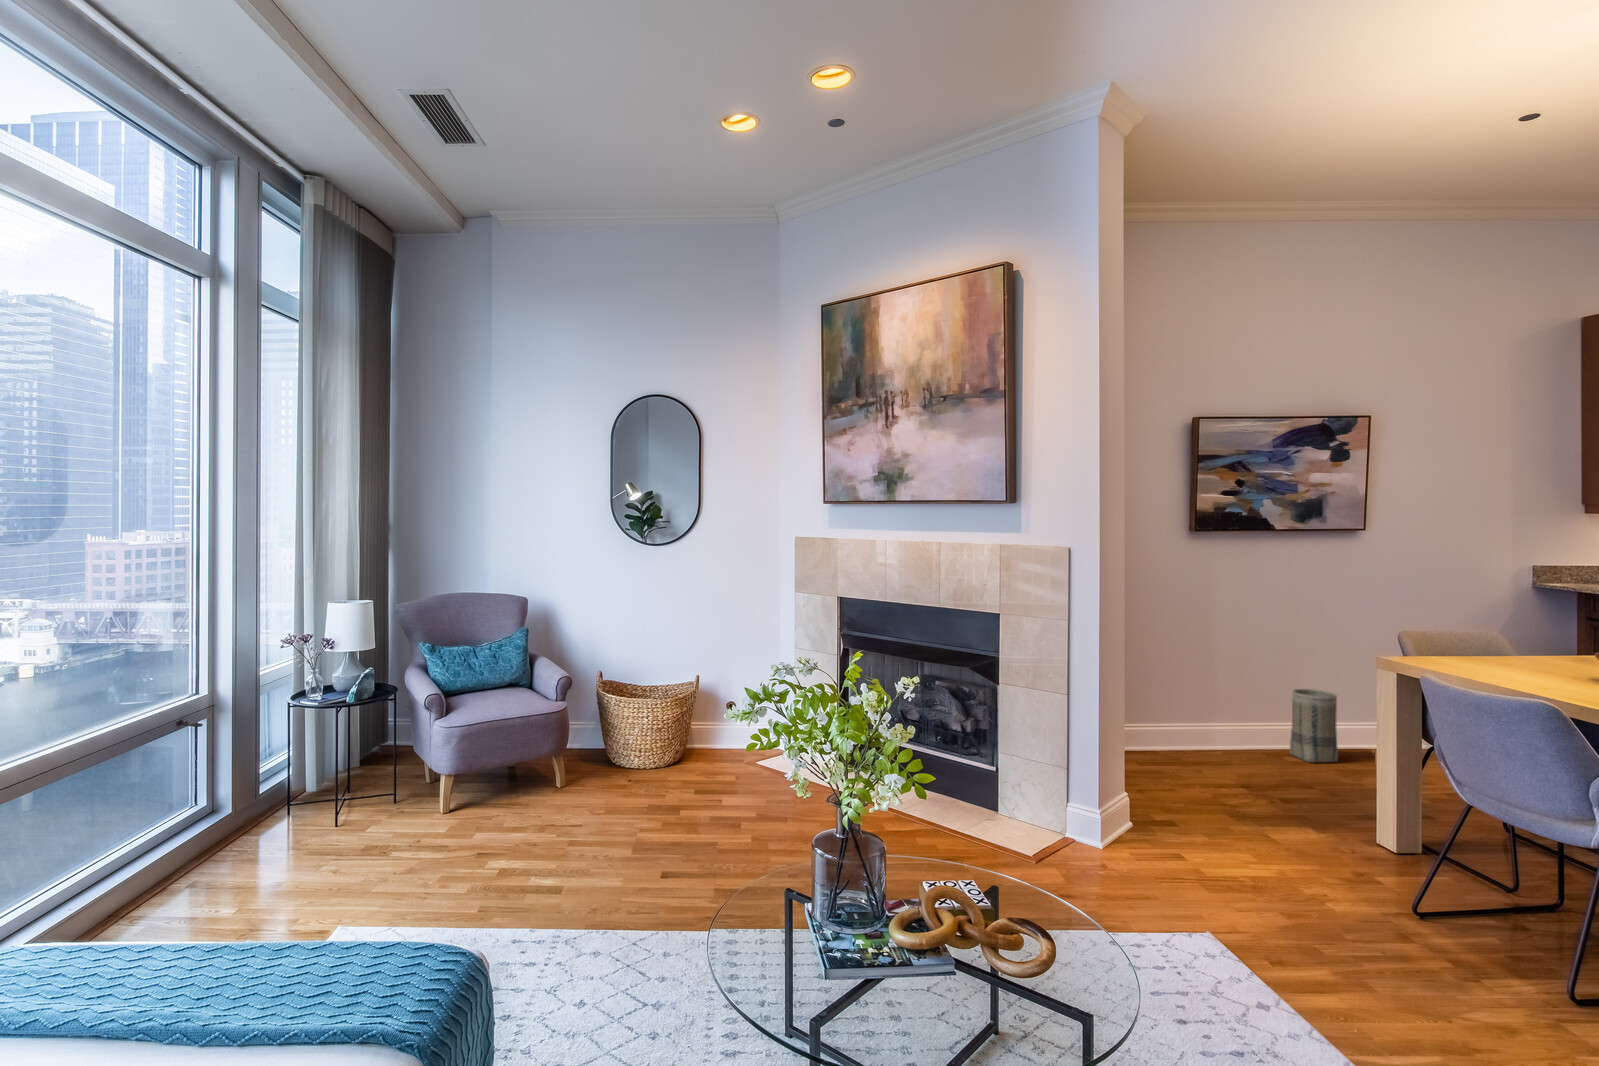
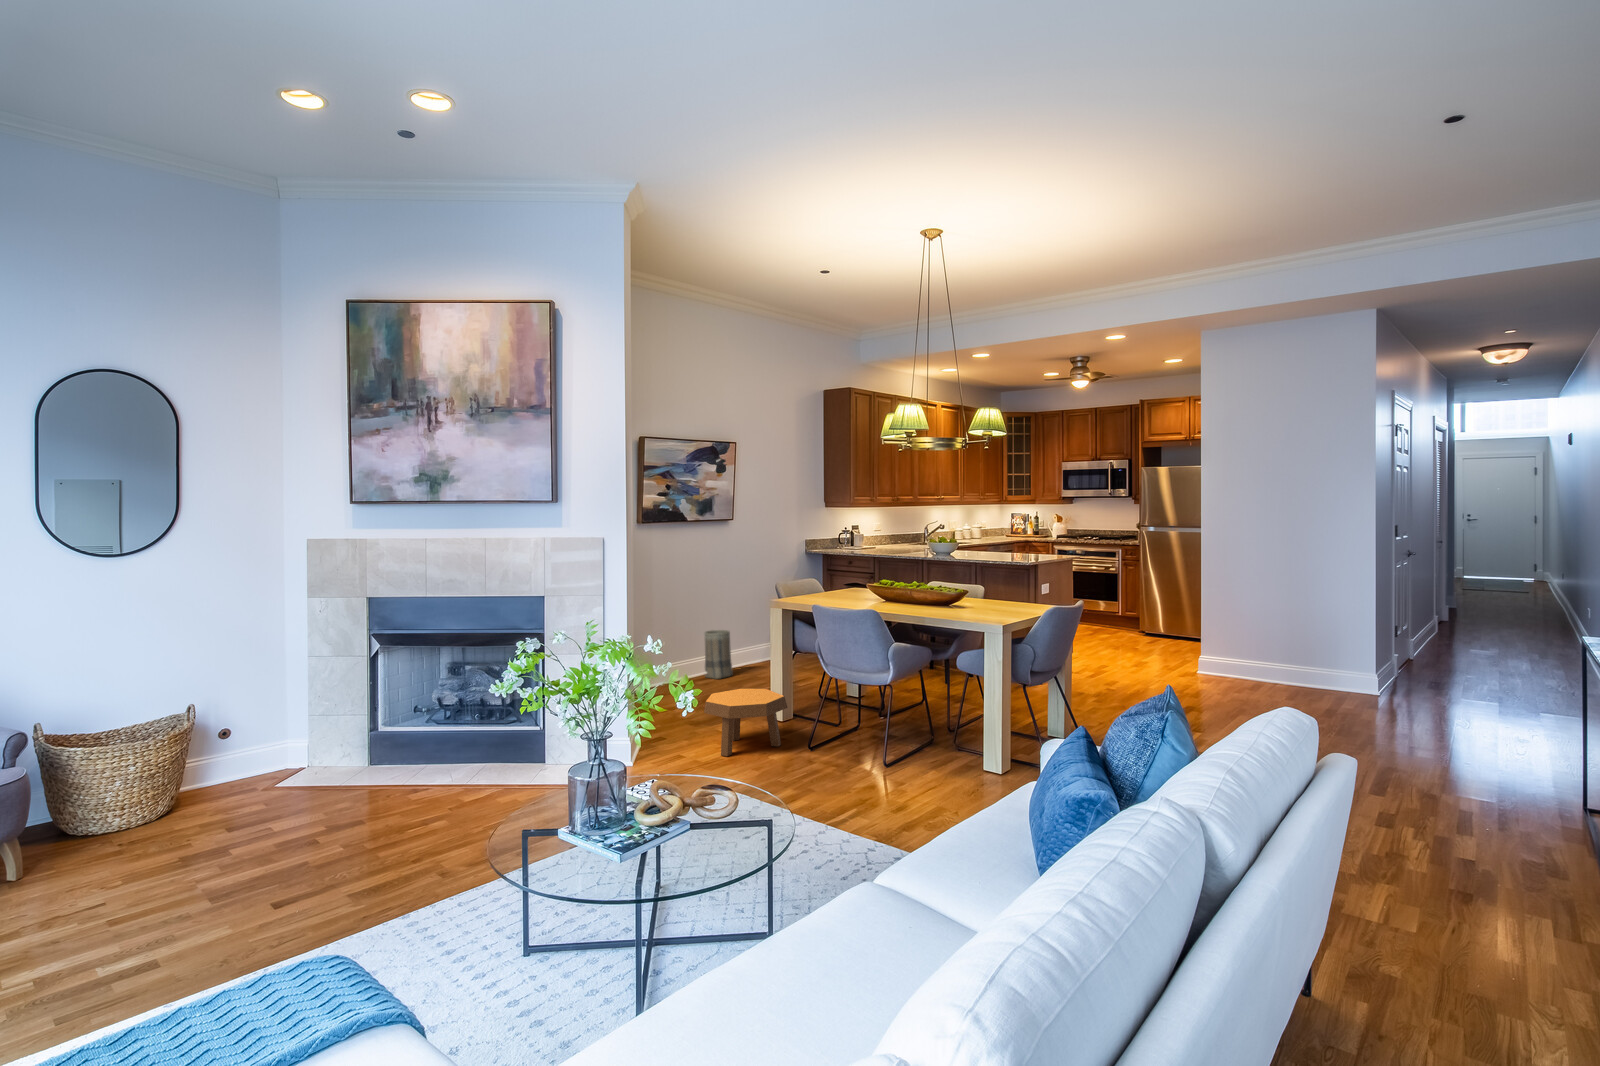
footstool: none [1180,796,1331,918] -> present [704,689,787,756]

